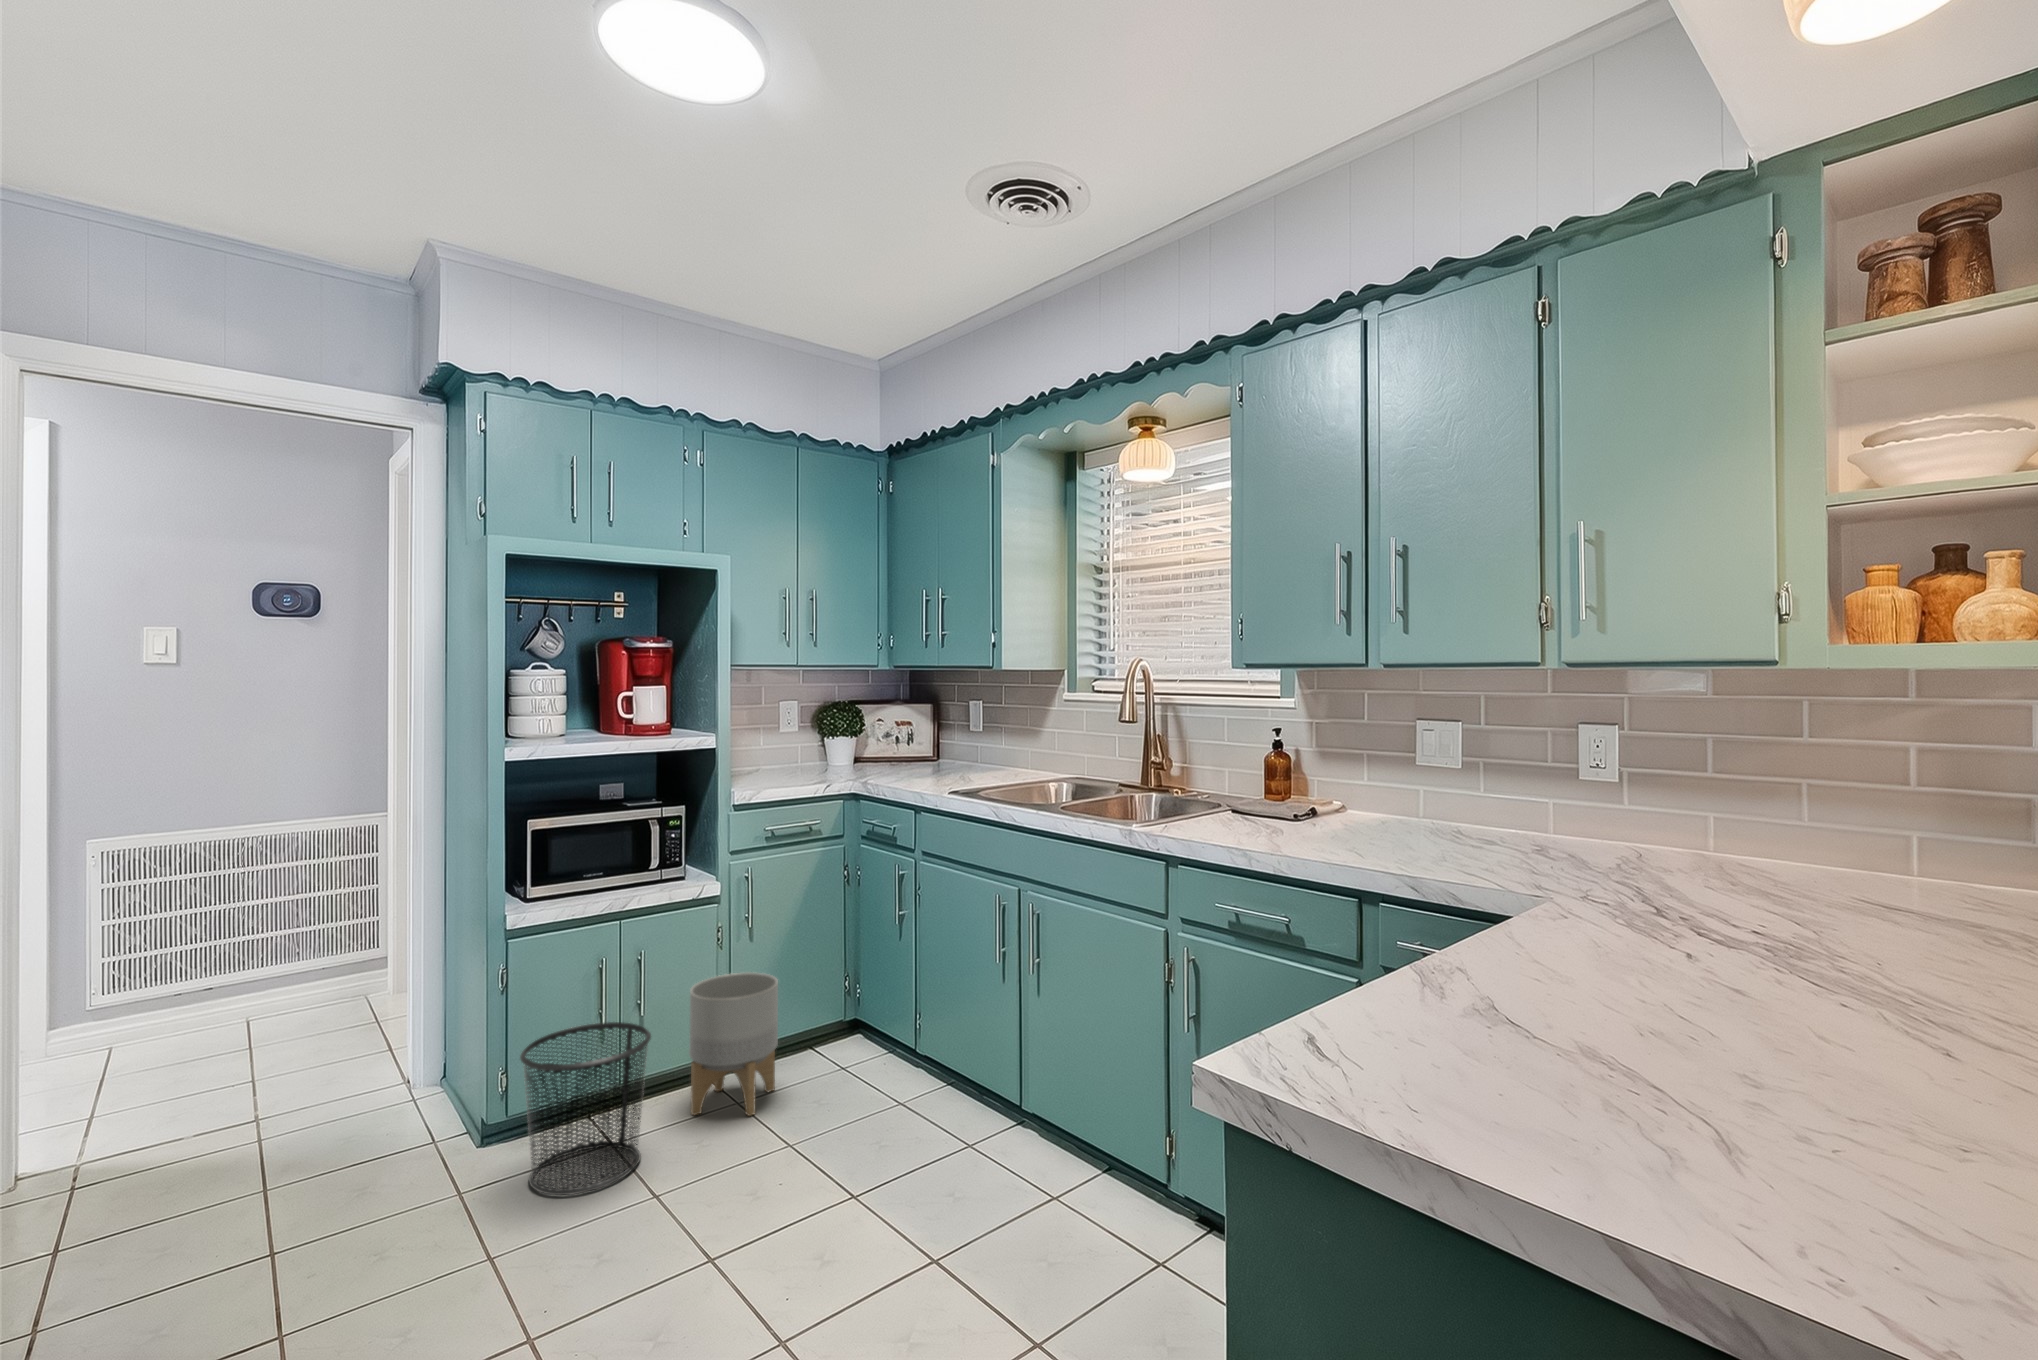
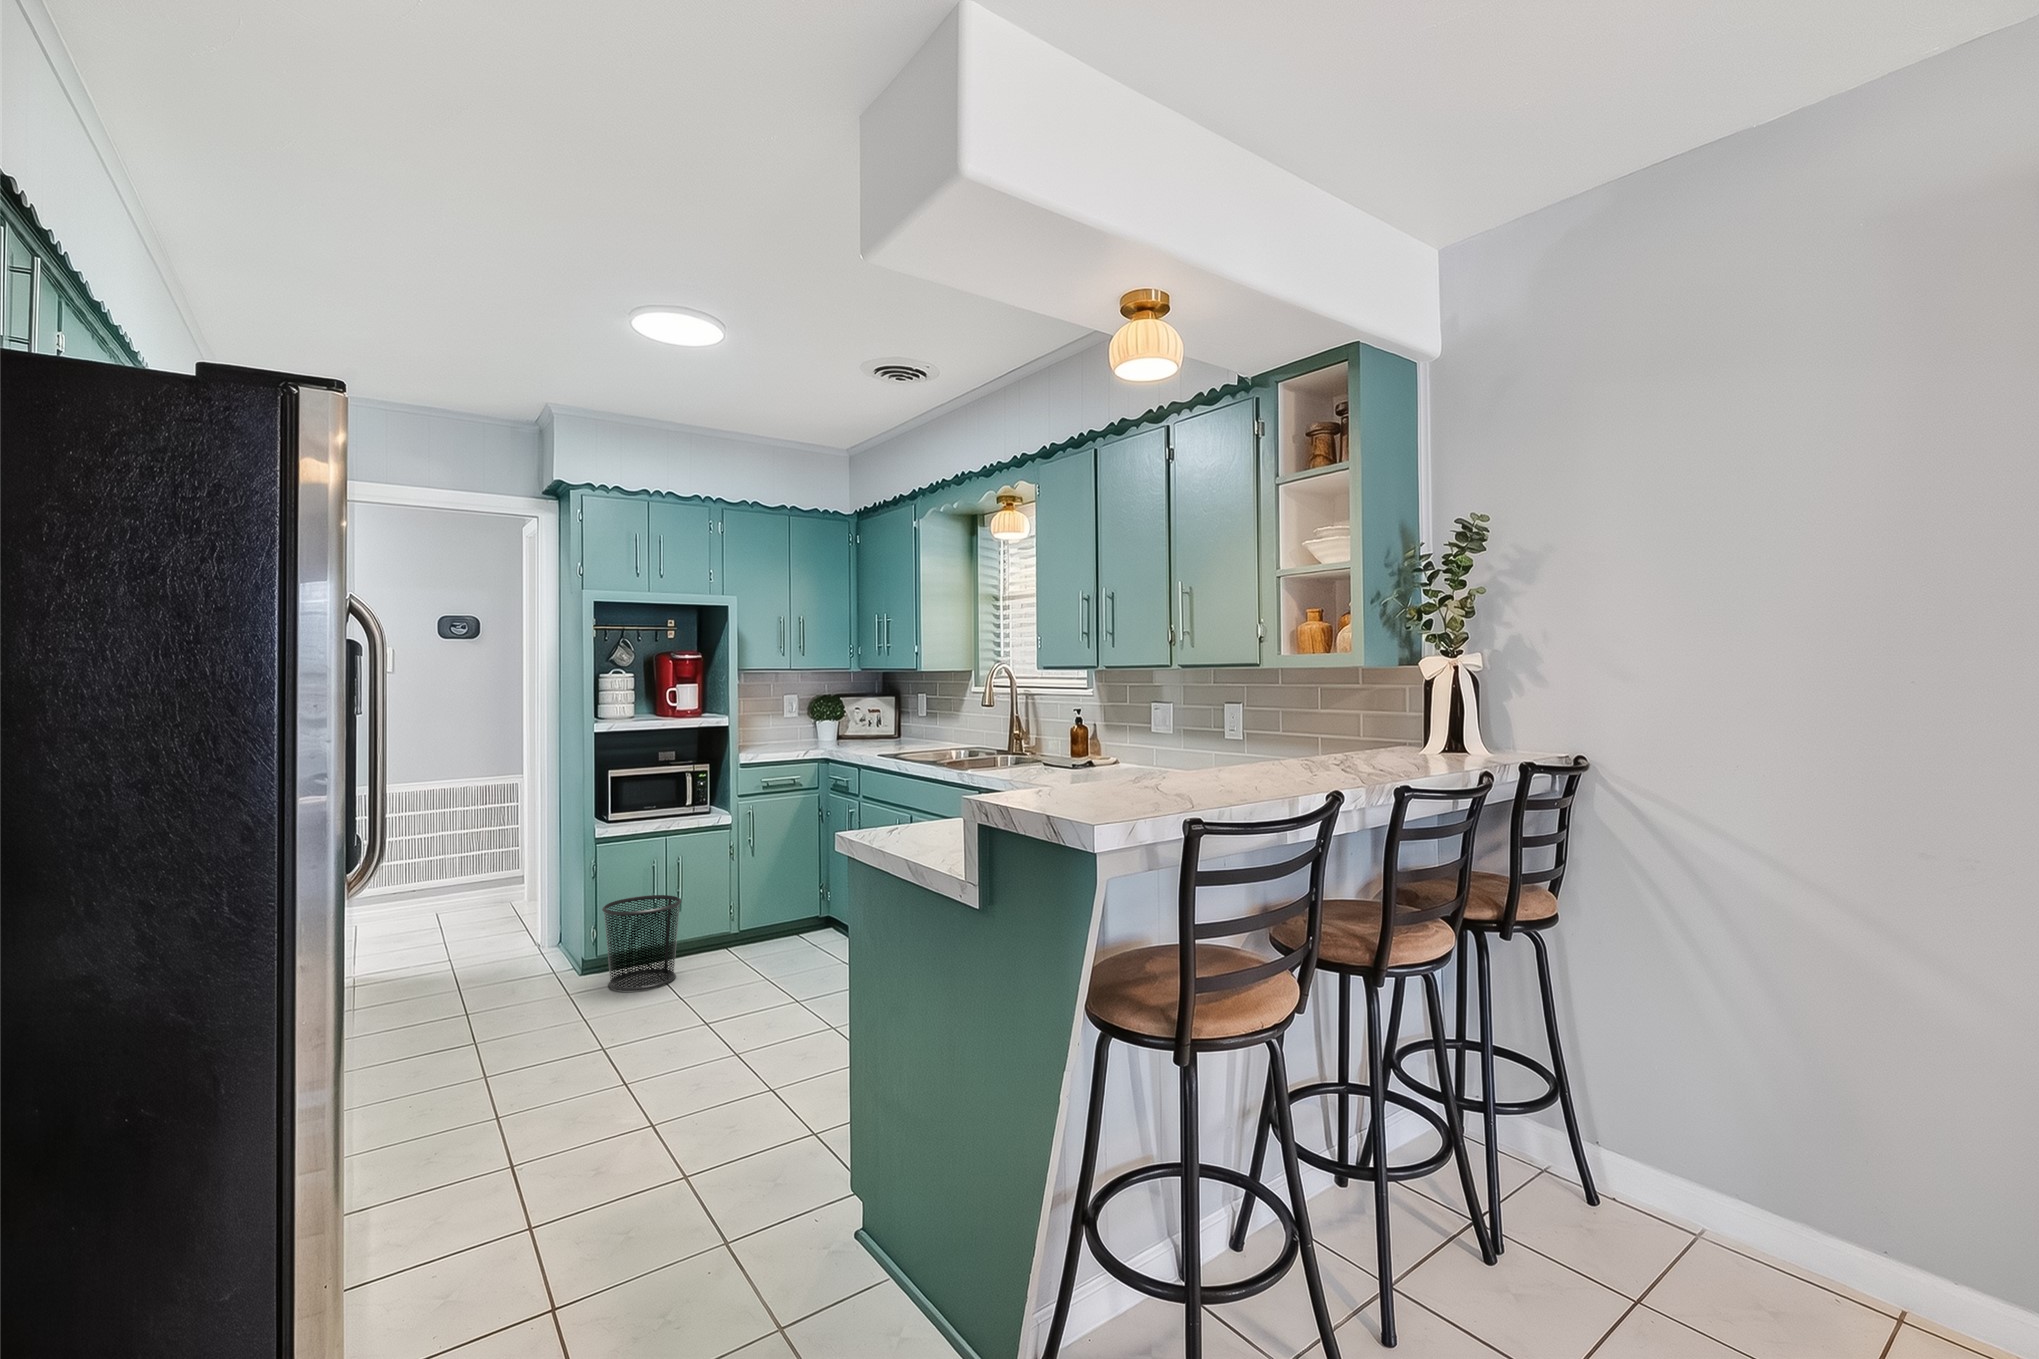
planter: present [689,972,778,1116] -> none [710,873,768,960]

